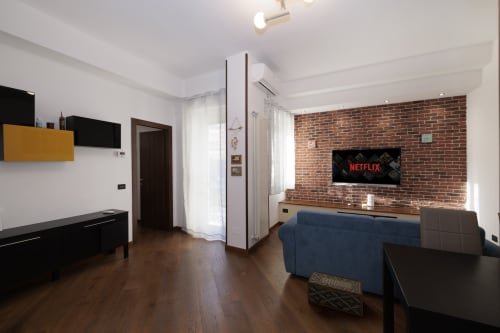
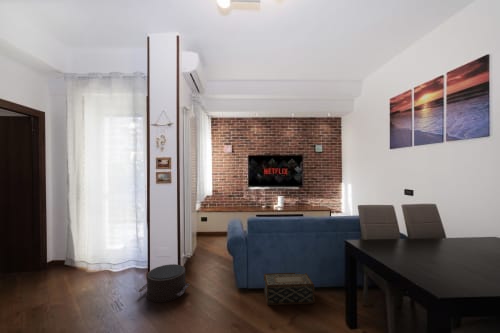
pouf: none [211,243,248,273] -> present [138,264,189,302]

